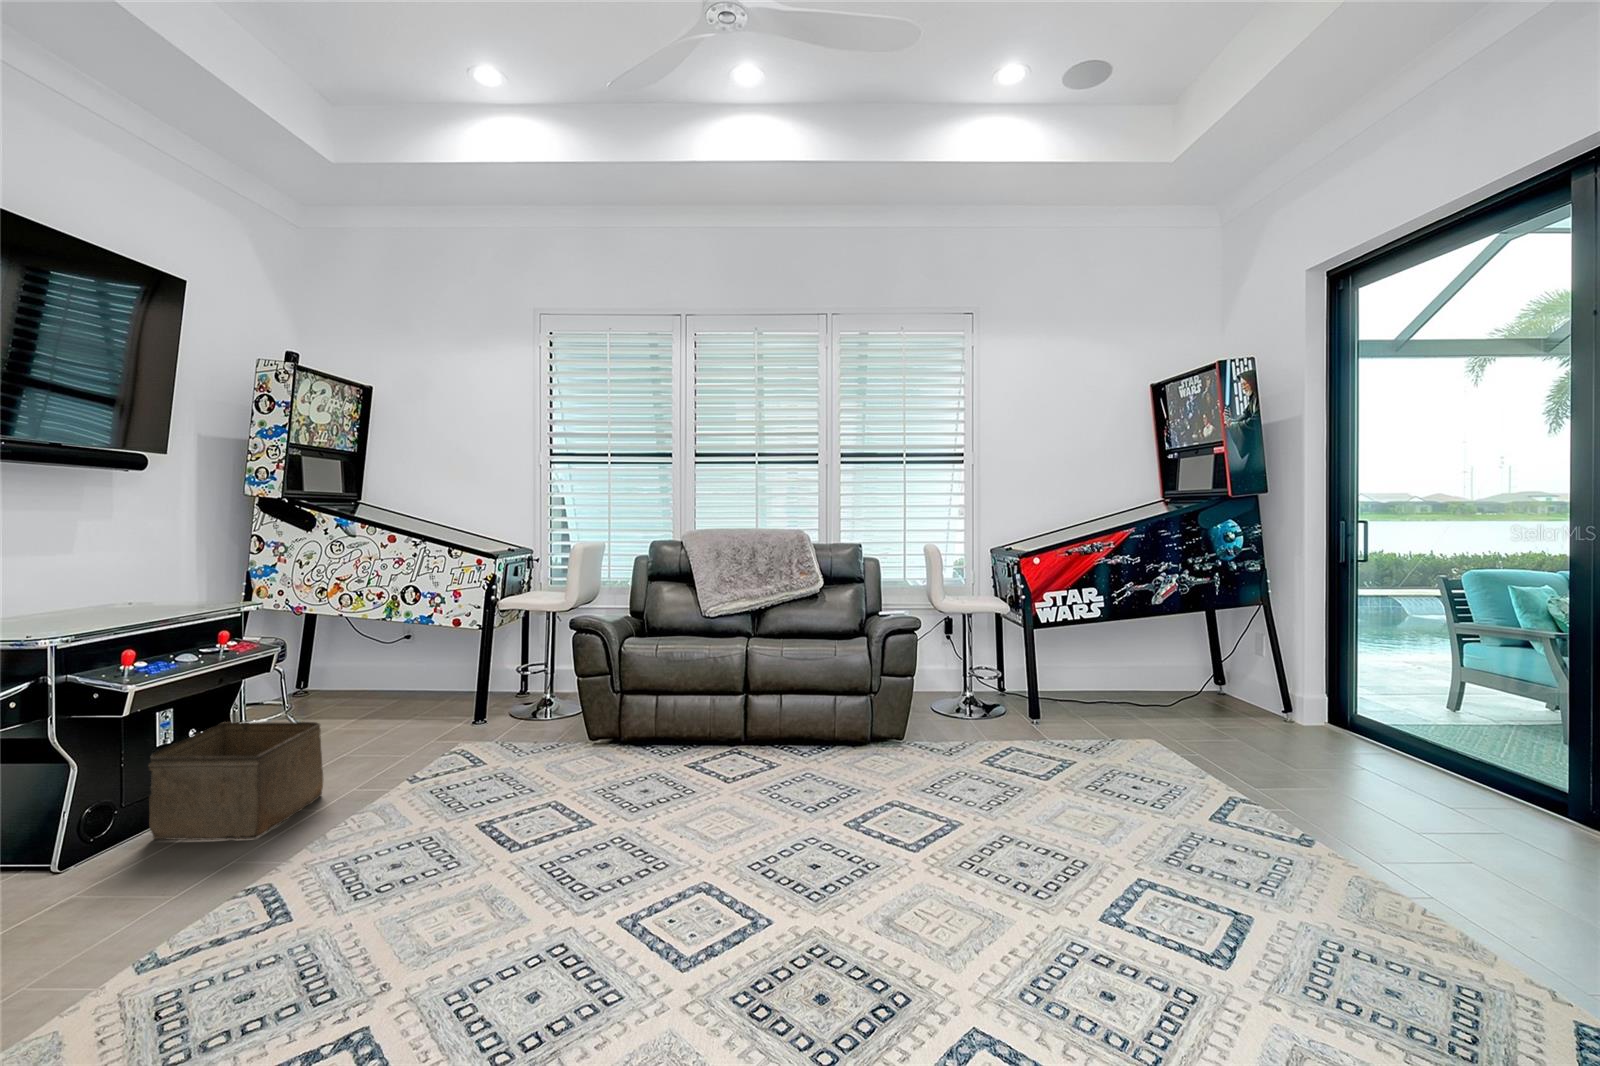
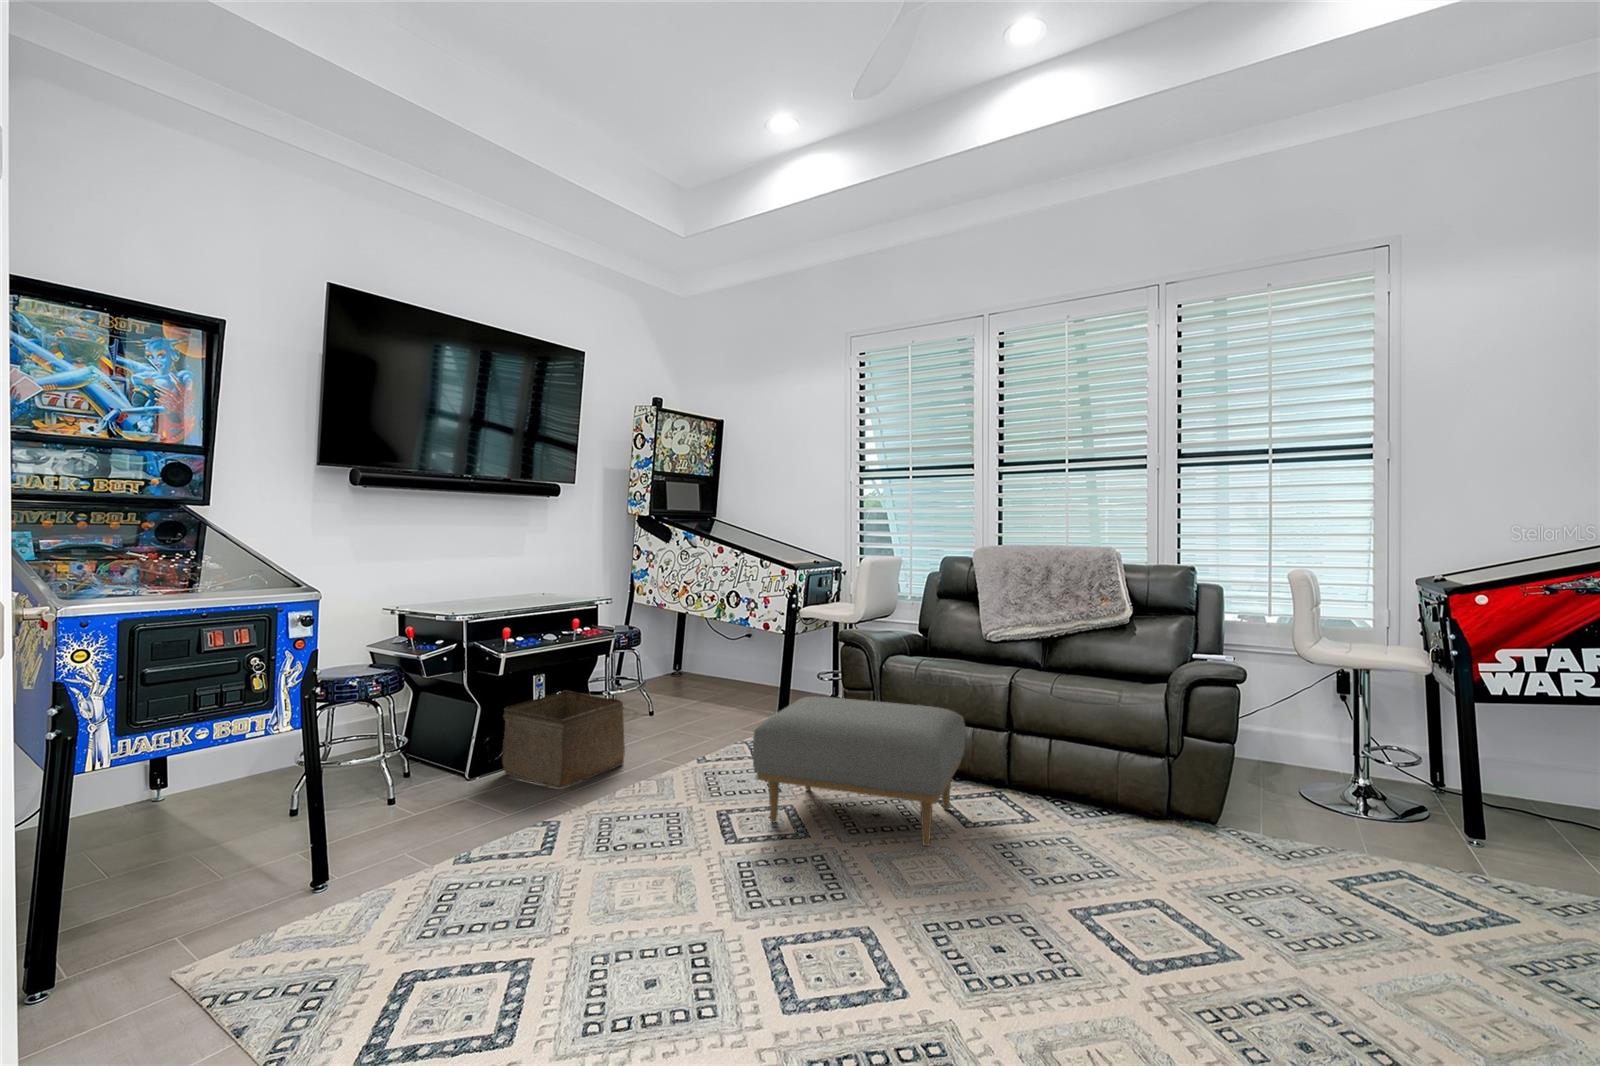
ottoman: none [526,680,720,816] -> present [753,697,965,846]

